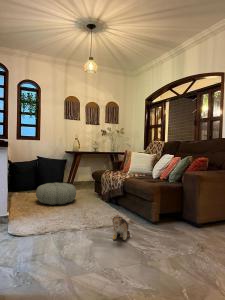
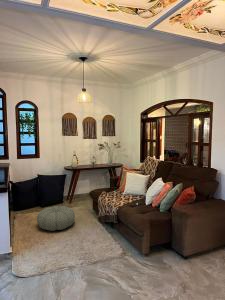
plush toy: present [112,215,130,240] -> none [102,258,121,281]

